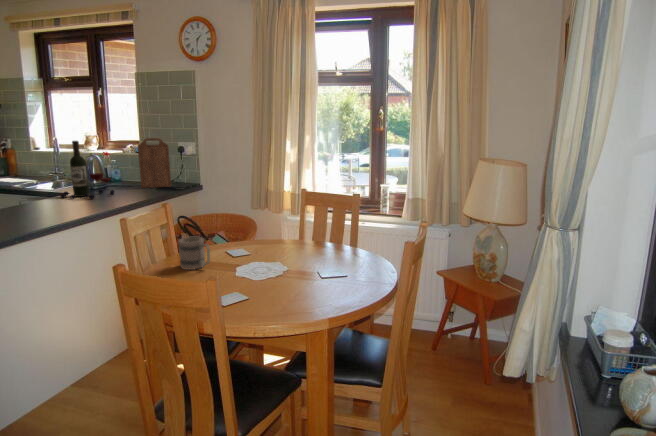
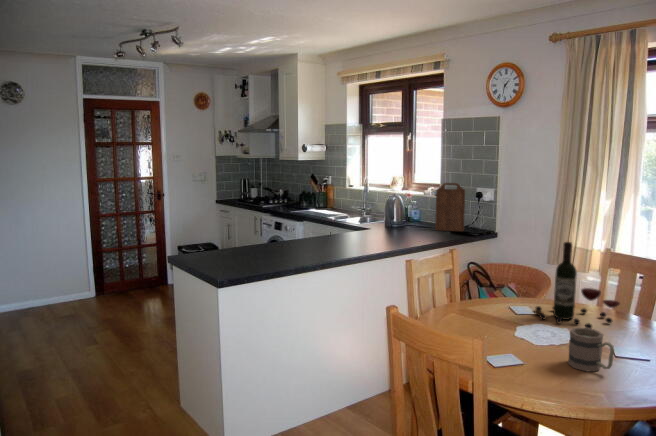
wine bottle: present [60,141,114,199] -> present [535,242,620,329]
mug: present [178,237,210,270] -> present [568,328,614,371]

